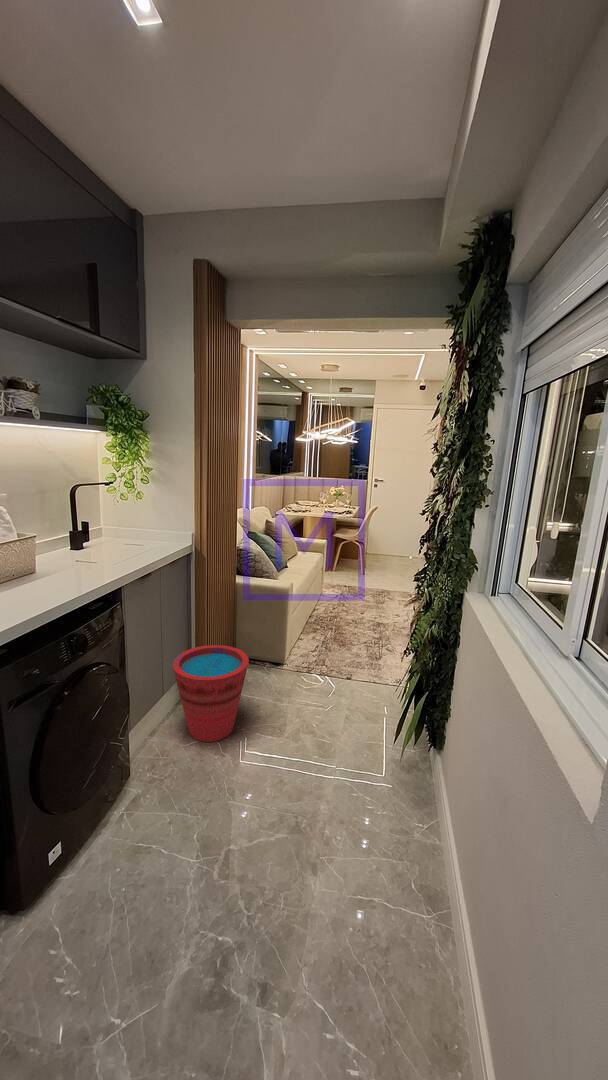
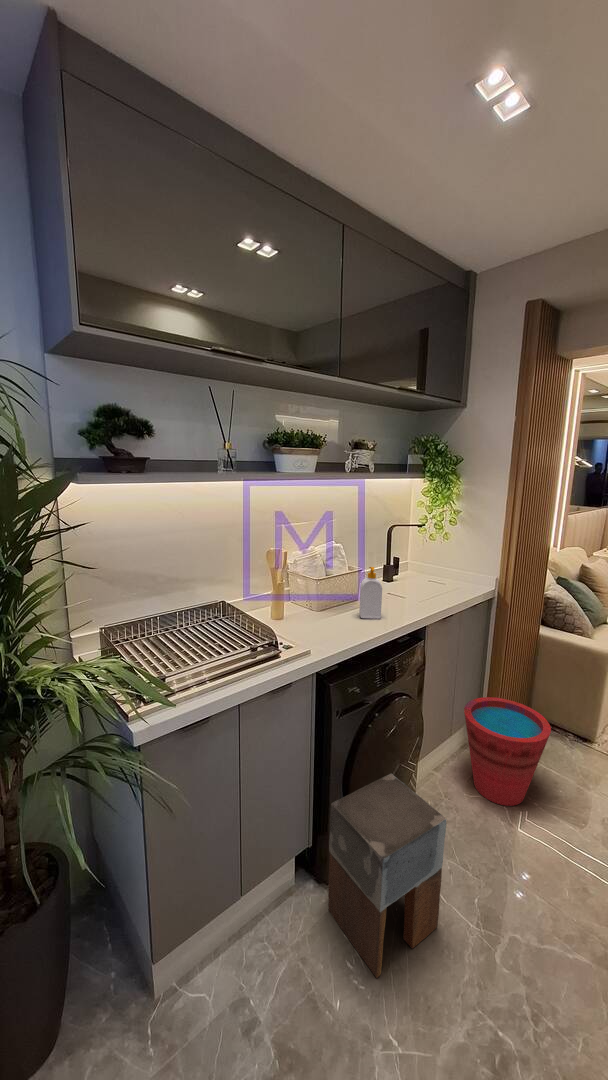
soap bottle: none [32,526,63,589] -> present [359,567,382,619]
stool: none [9,751,157,976] -> present [328,774,446,978]

